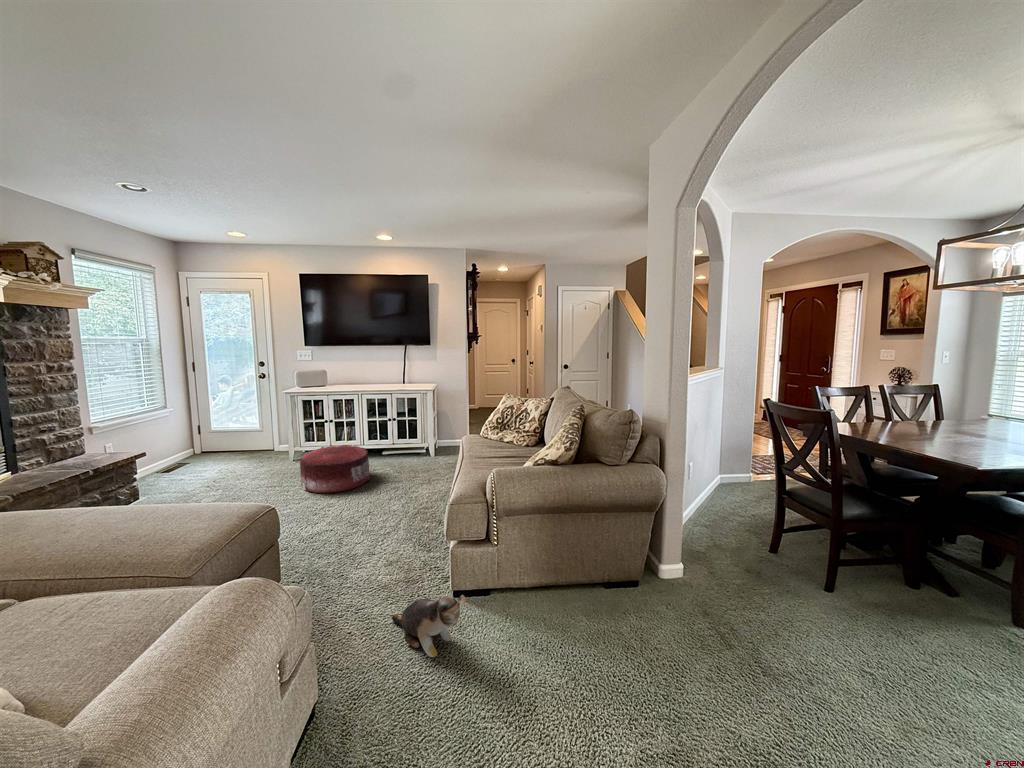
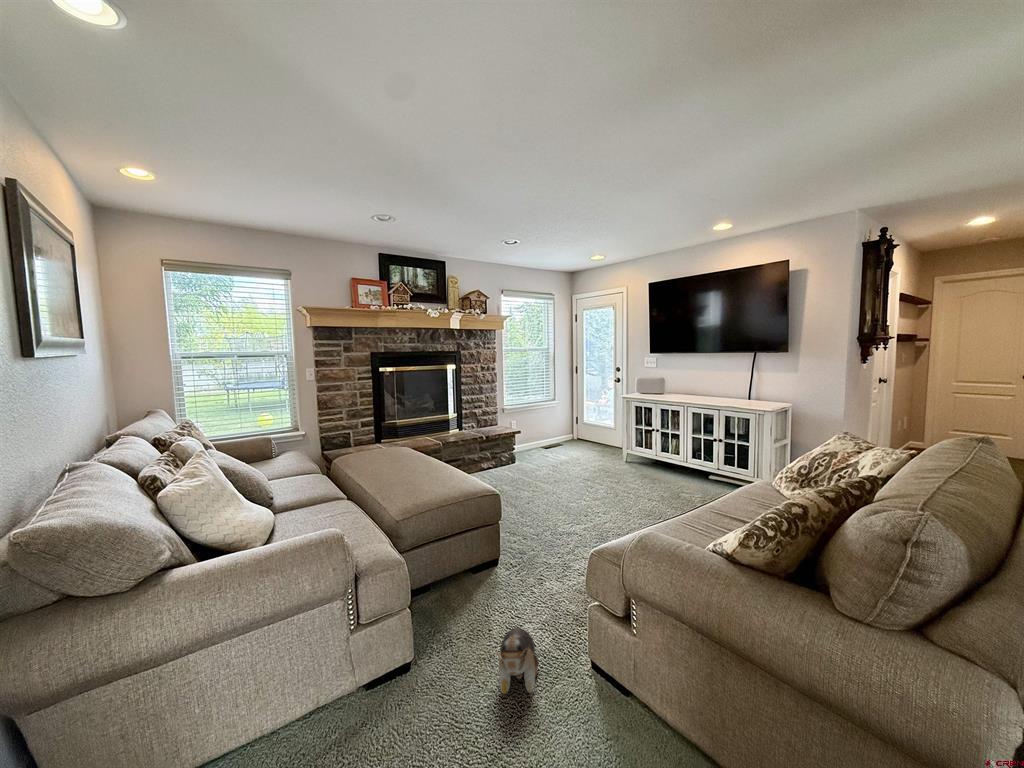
pouf: present [300,445,370,493] -> none [601,453,667,502]

